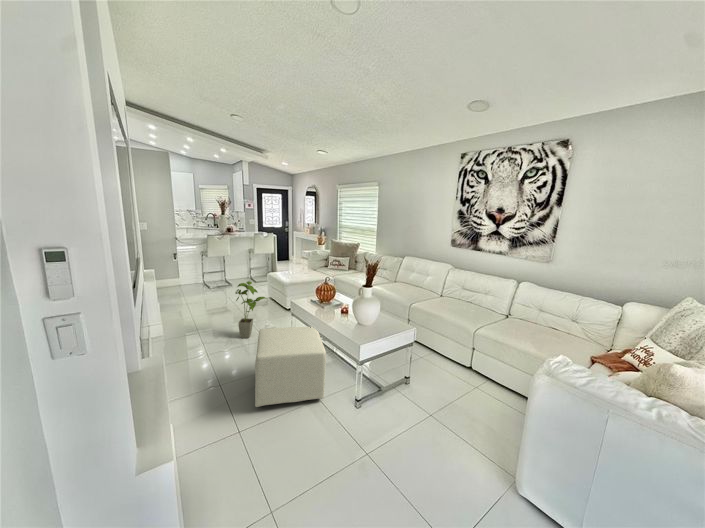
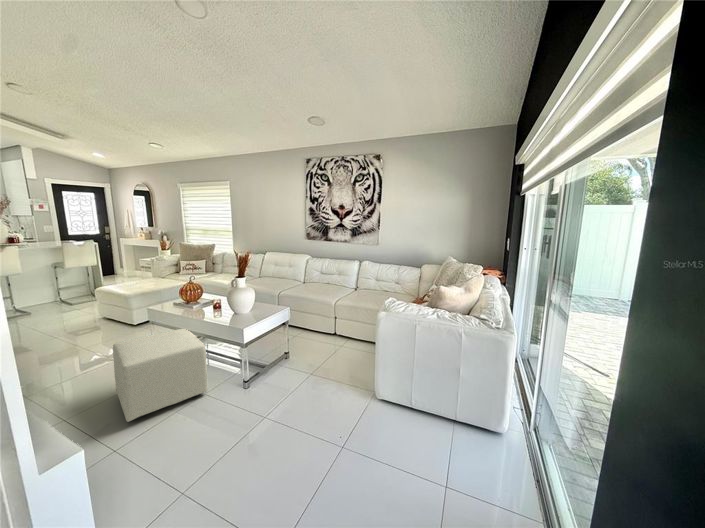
house plant: present [235,281,266,338] -> none [57,297,110,368]

